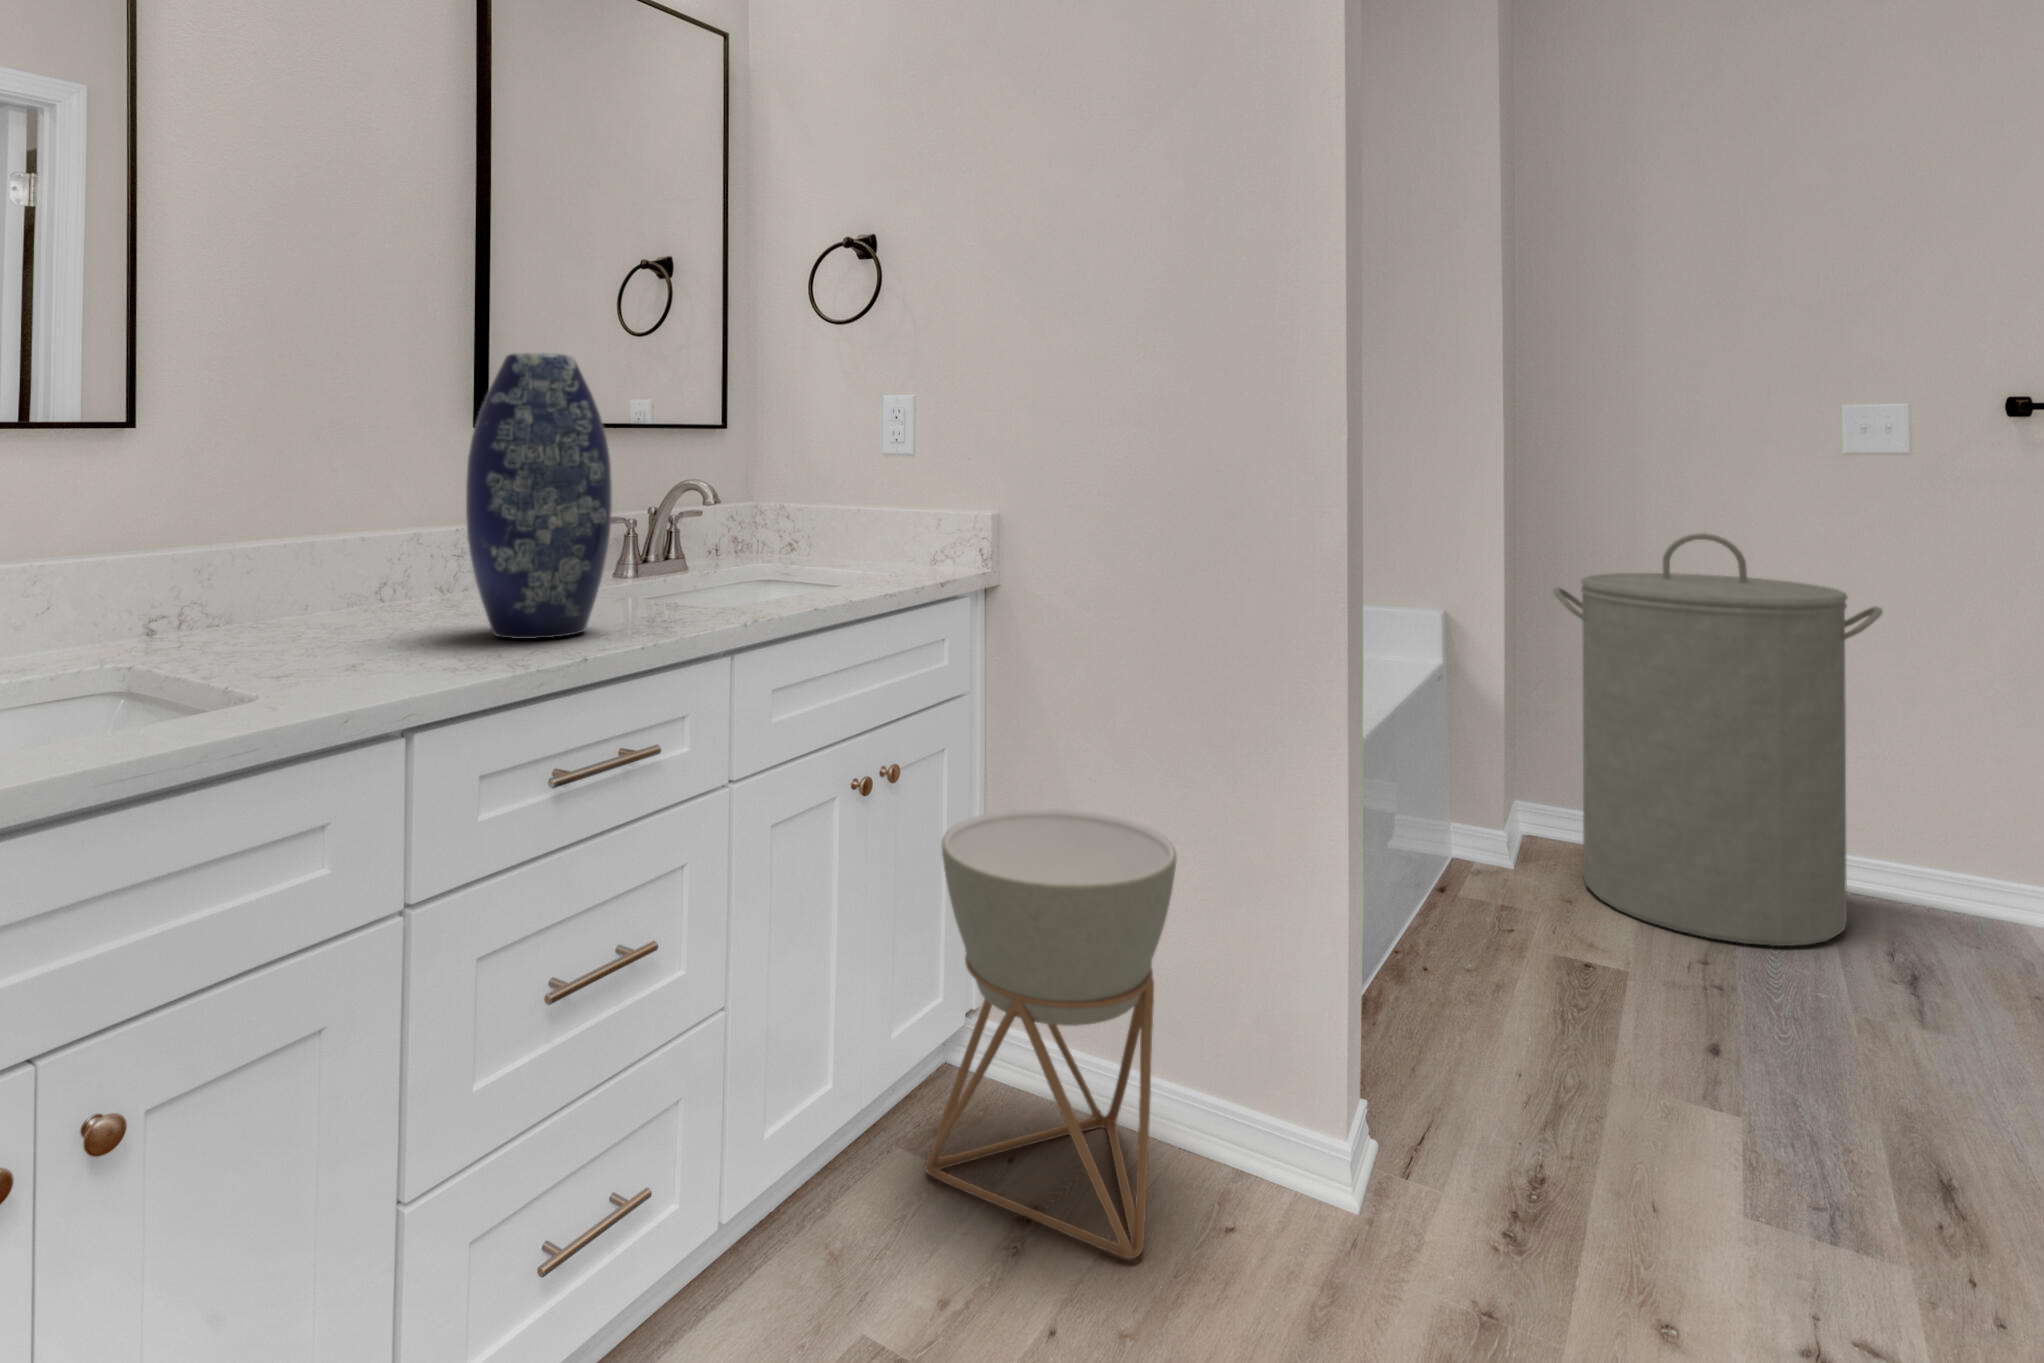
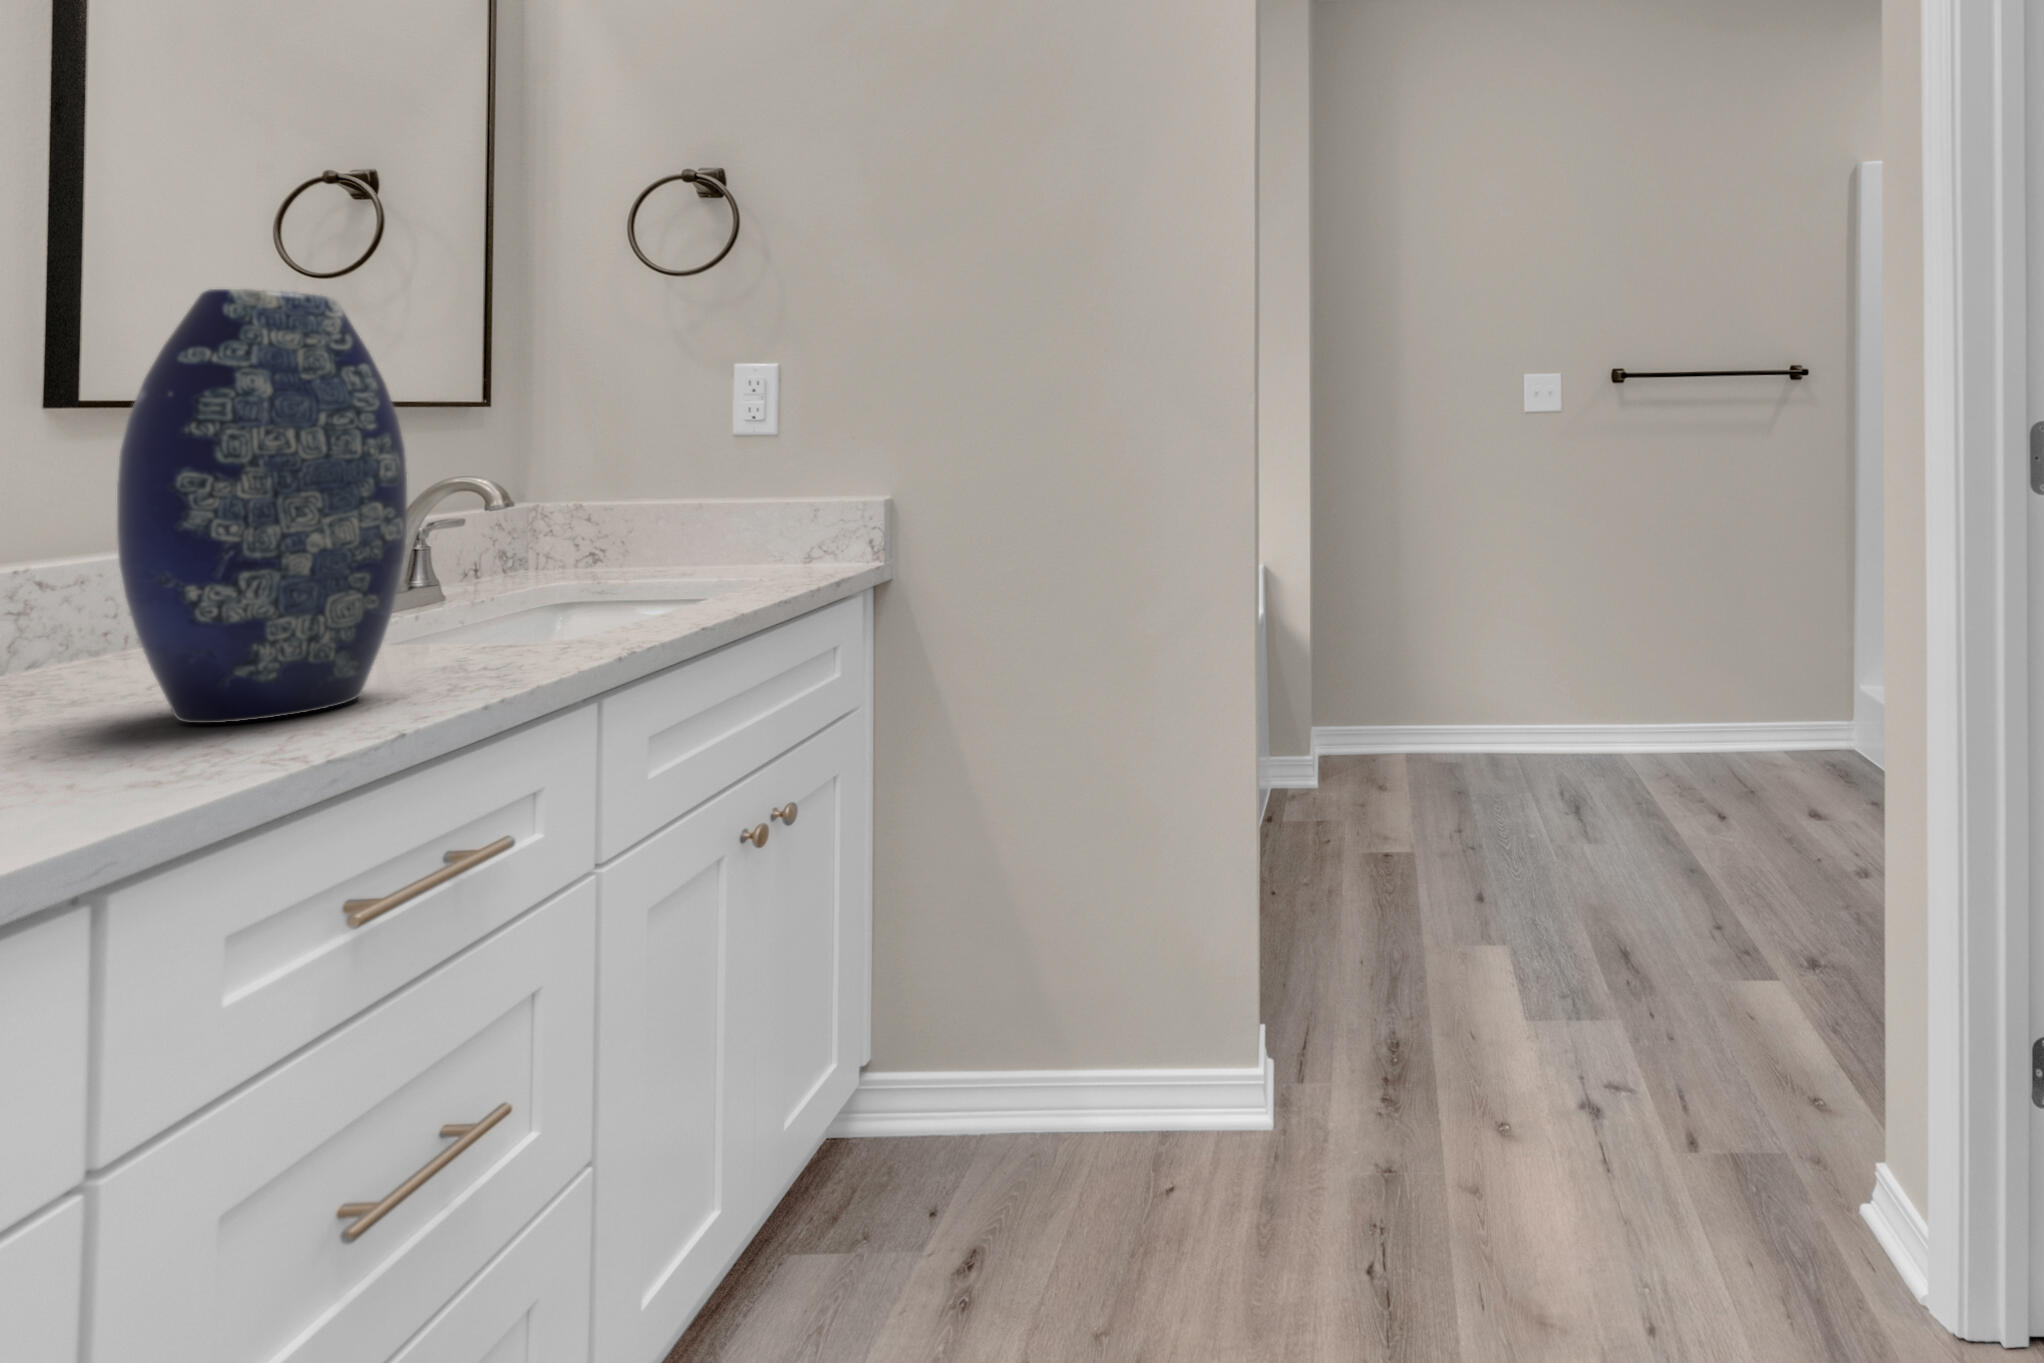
laundry hamper: present [1553,533,1883,946] -> none [1344,498,1558,816]
planter: present [925,809,1177,1259] -> none [835,812,1117,1262]

